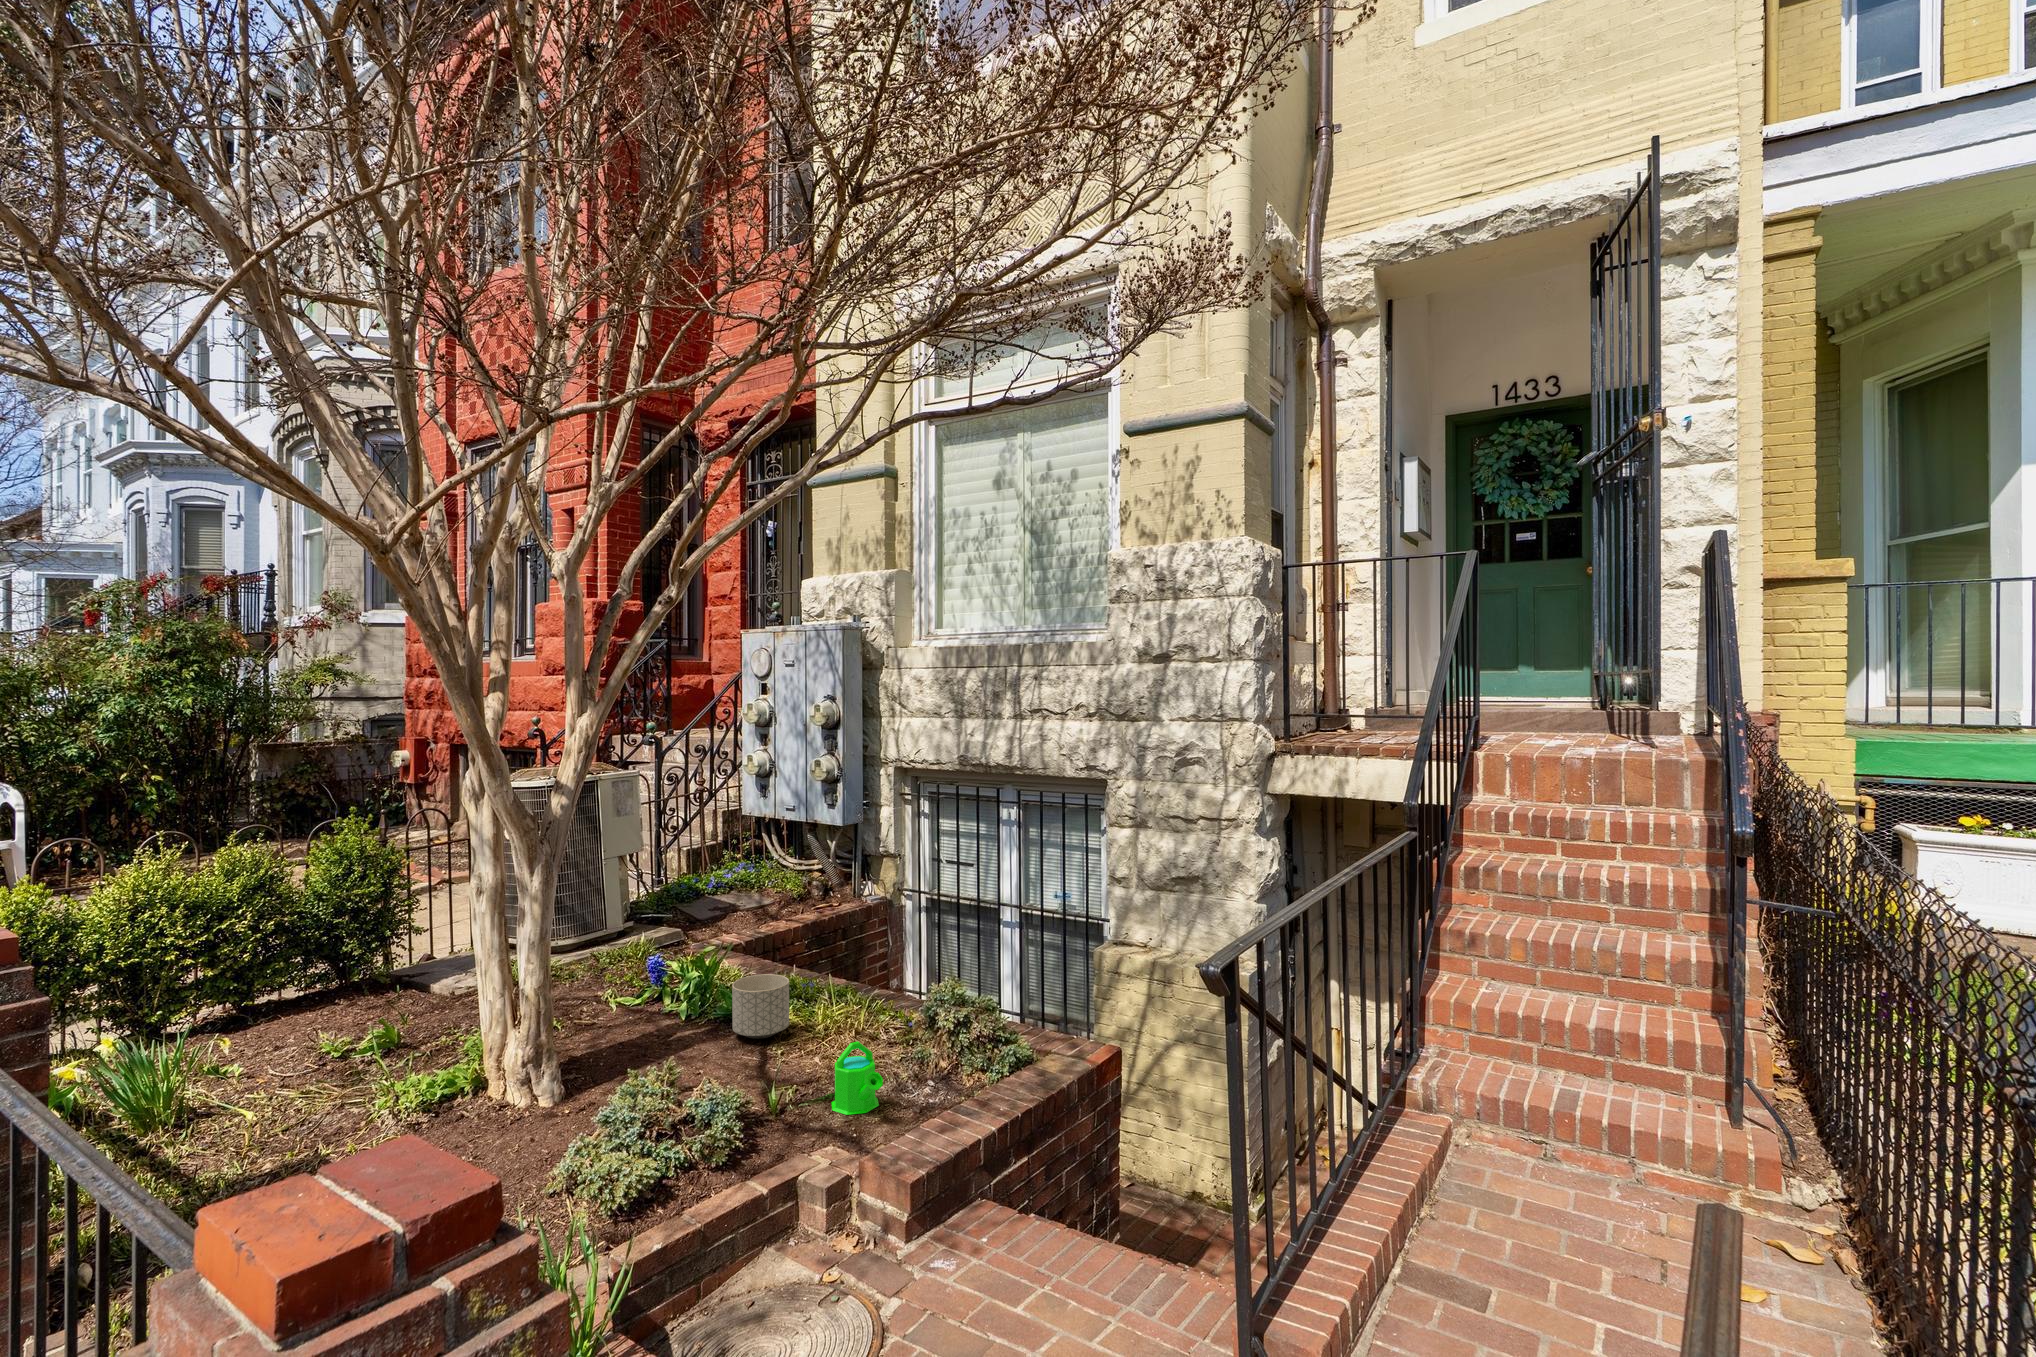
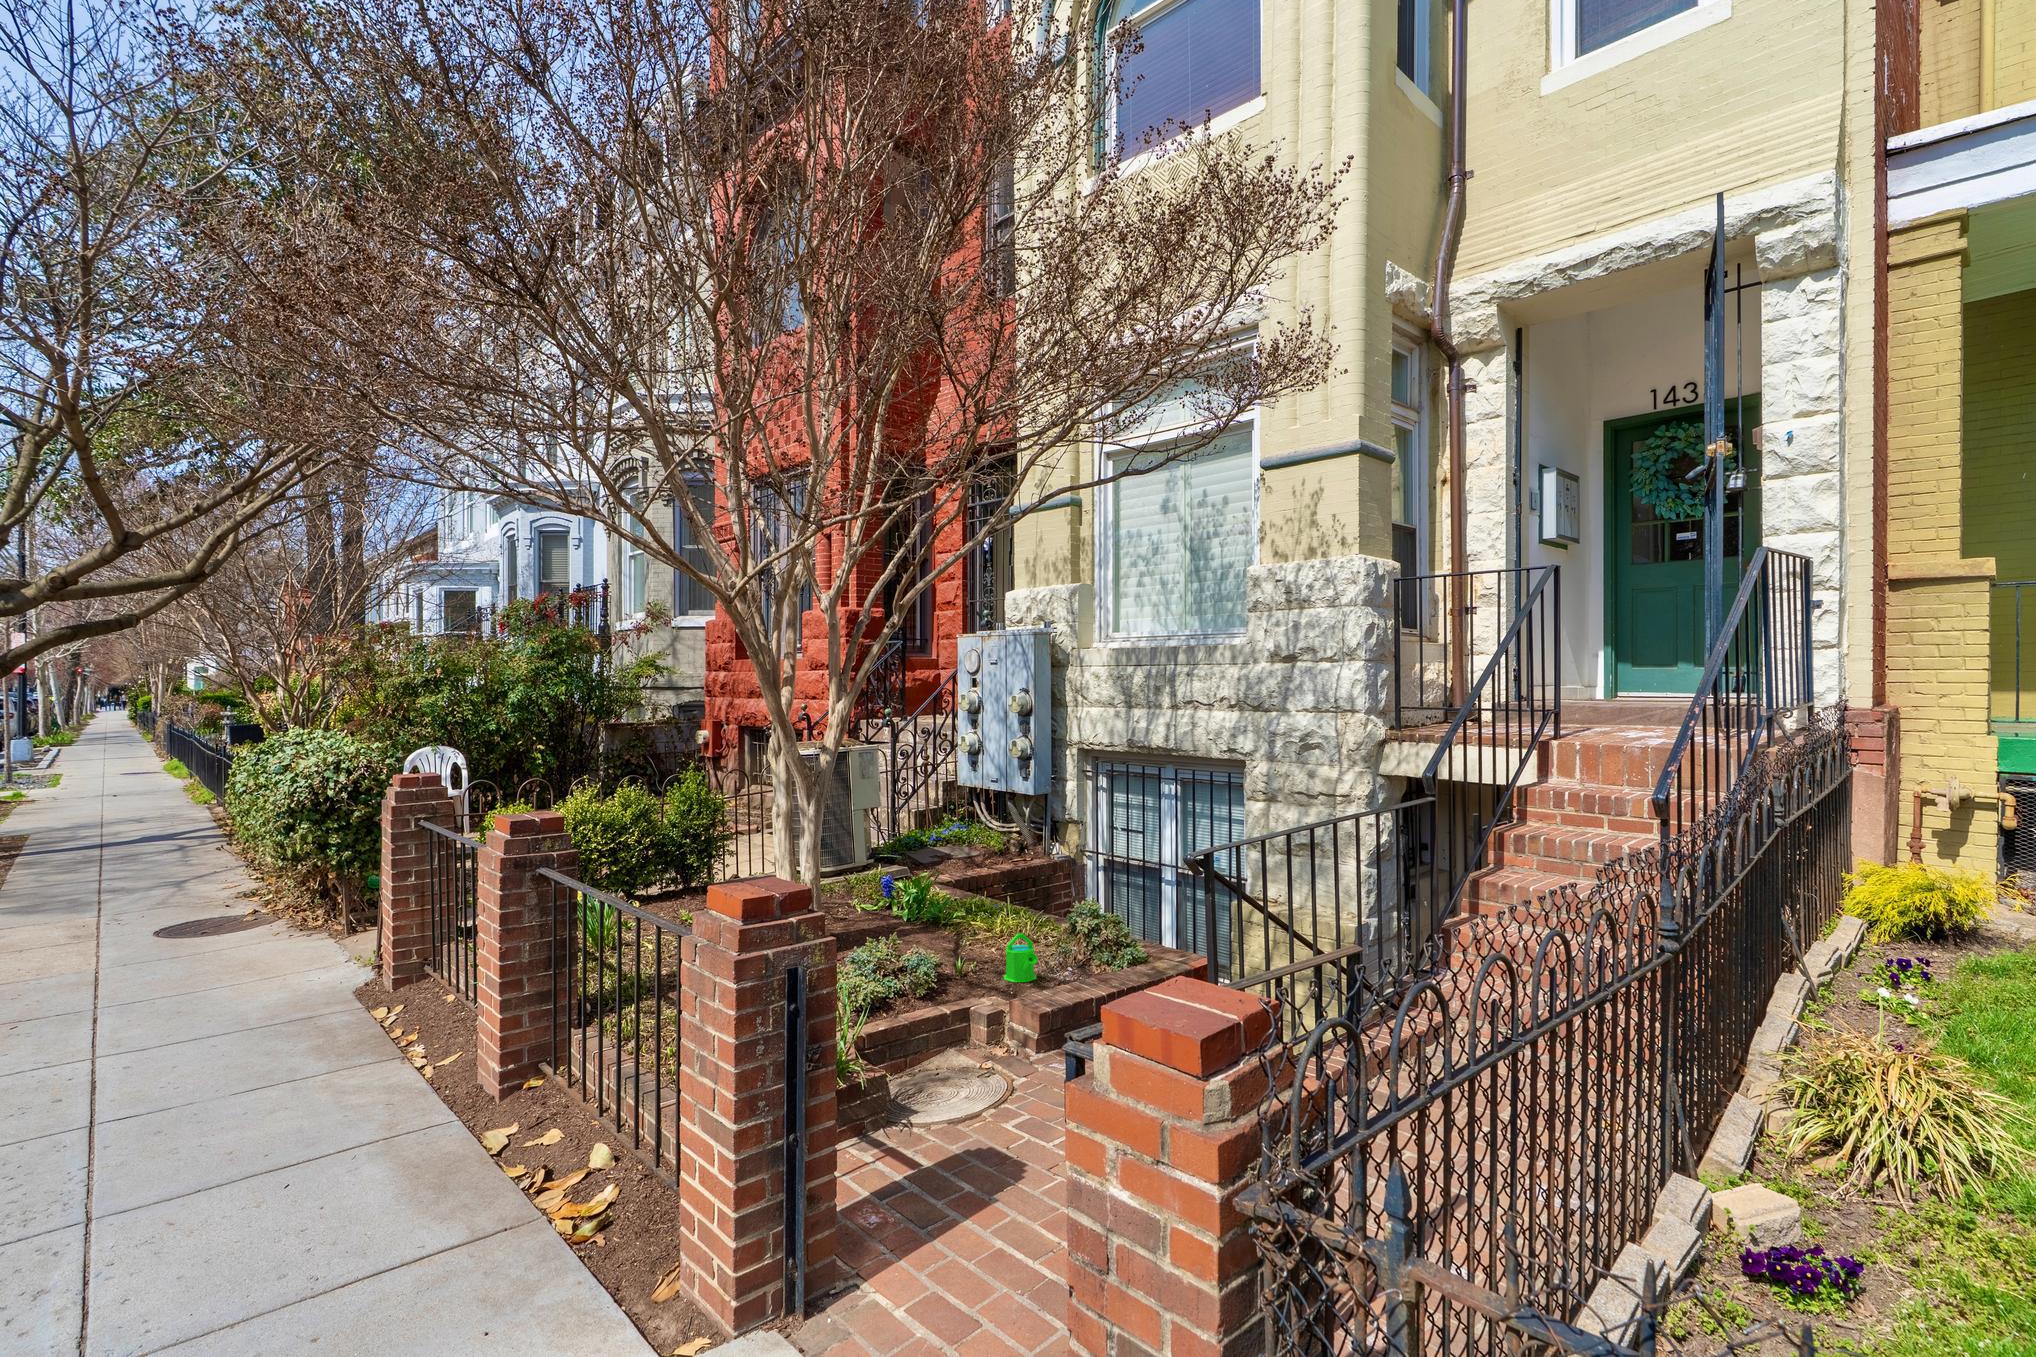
planter: present [732,974,789,1039] -> none [941,892,981,937]

